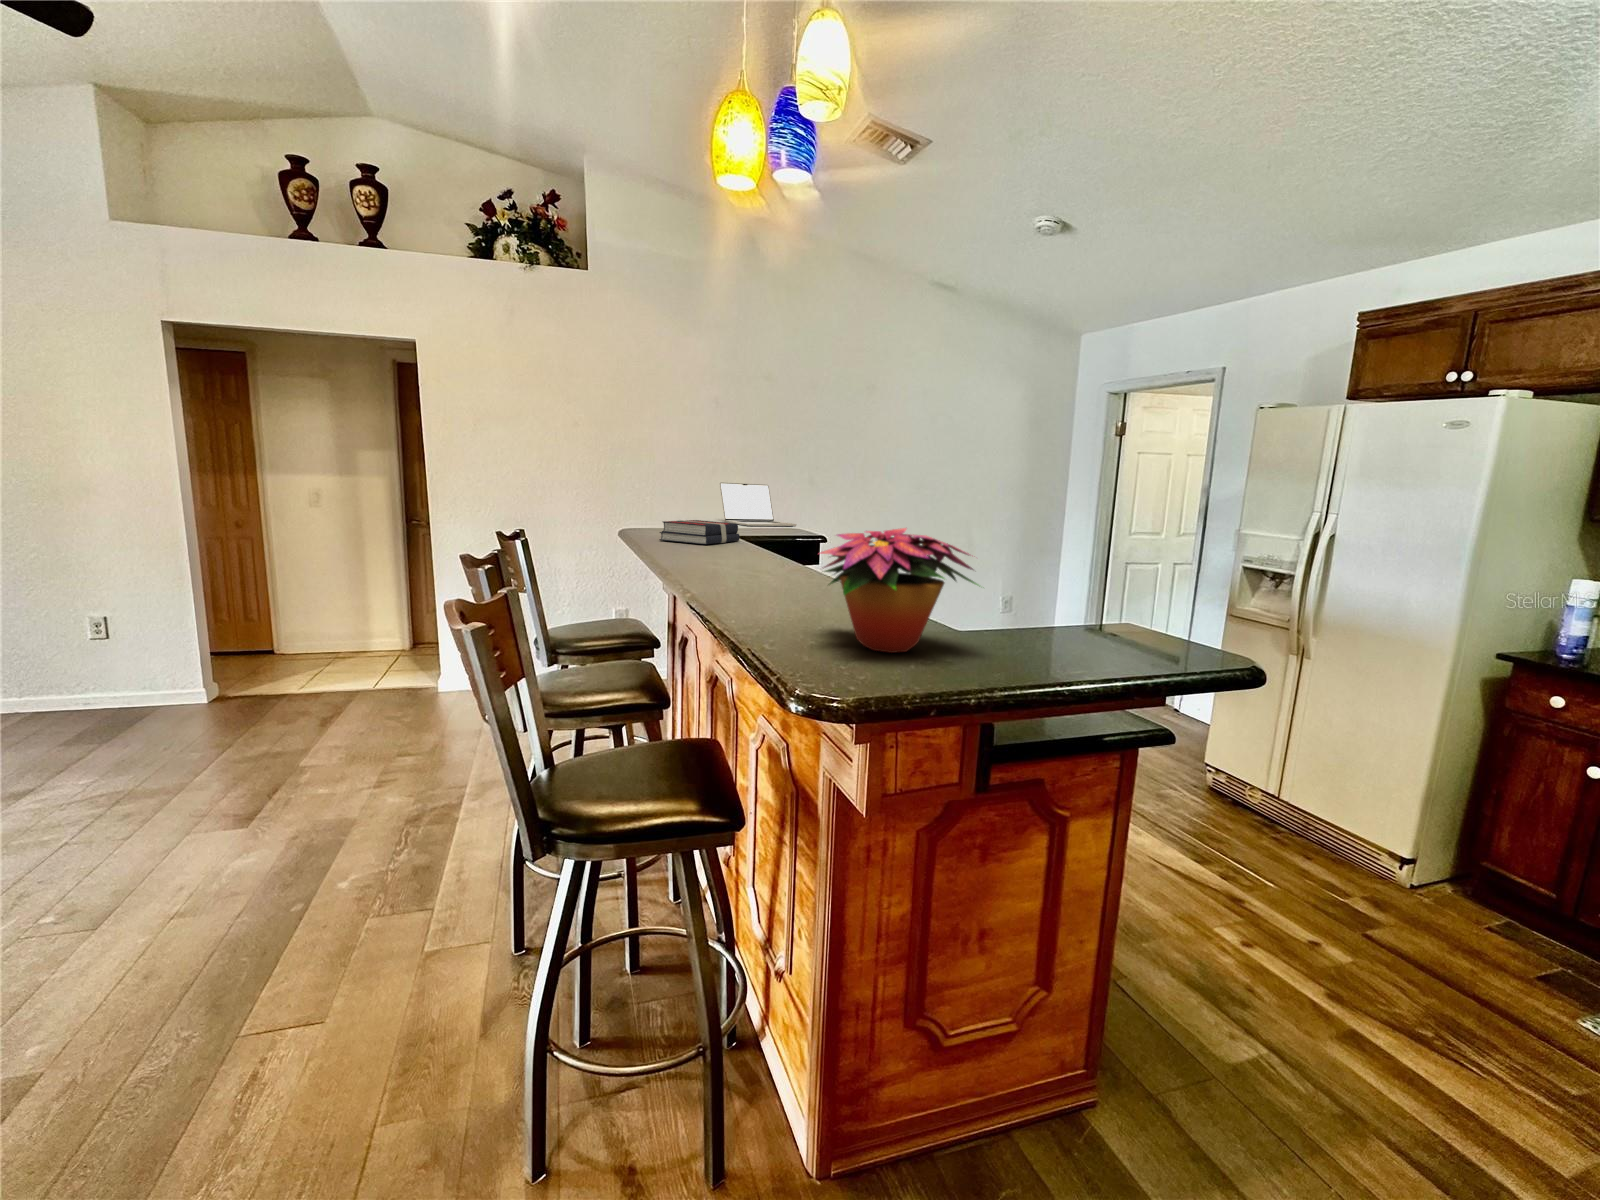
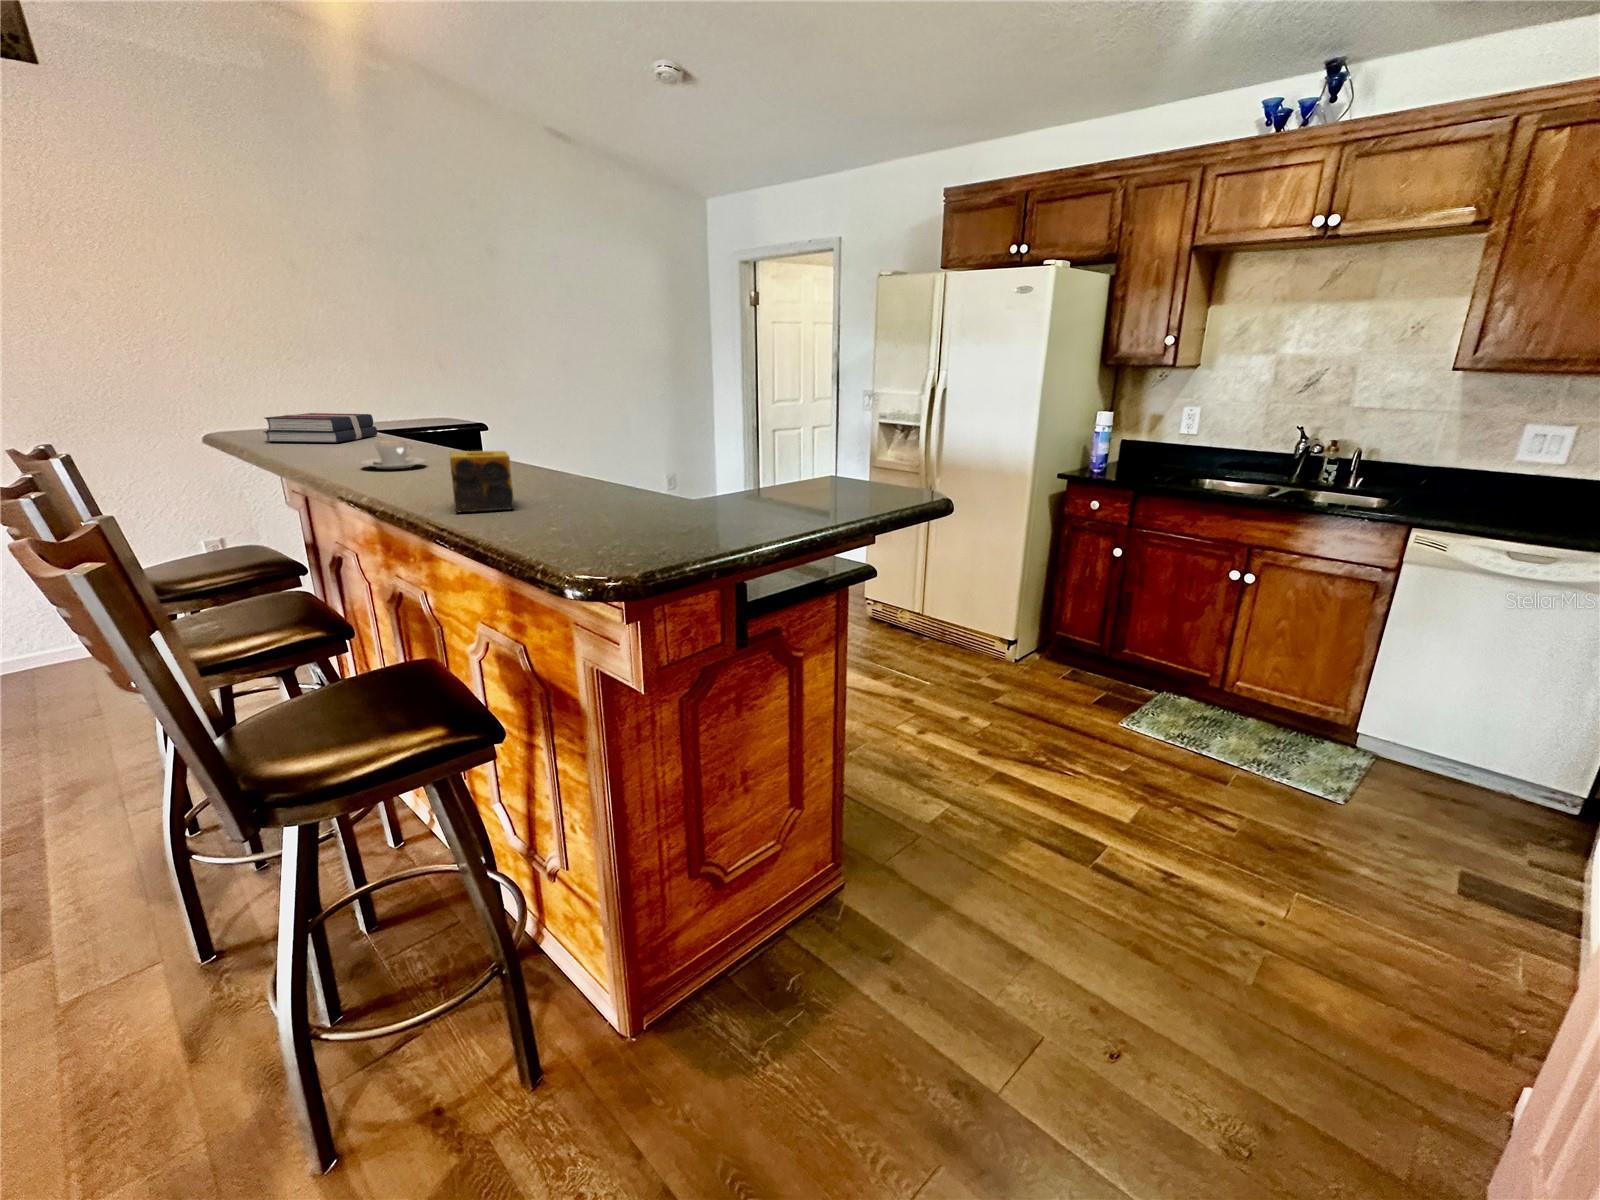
laptop: present [720,483,796,526] -> none [321,364,437,417]
flower arrangement: present [820,528,978,653] -> none [532,400,724,532]
coffee cup: none [707,547,757,570] -> present [360,441,426,469]
candle: none [748,560,802,616] -> present [450,451,514,512]

